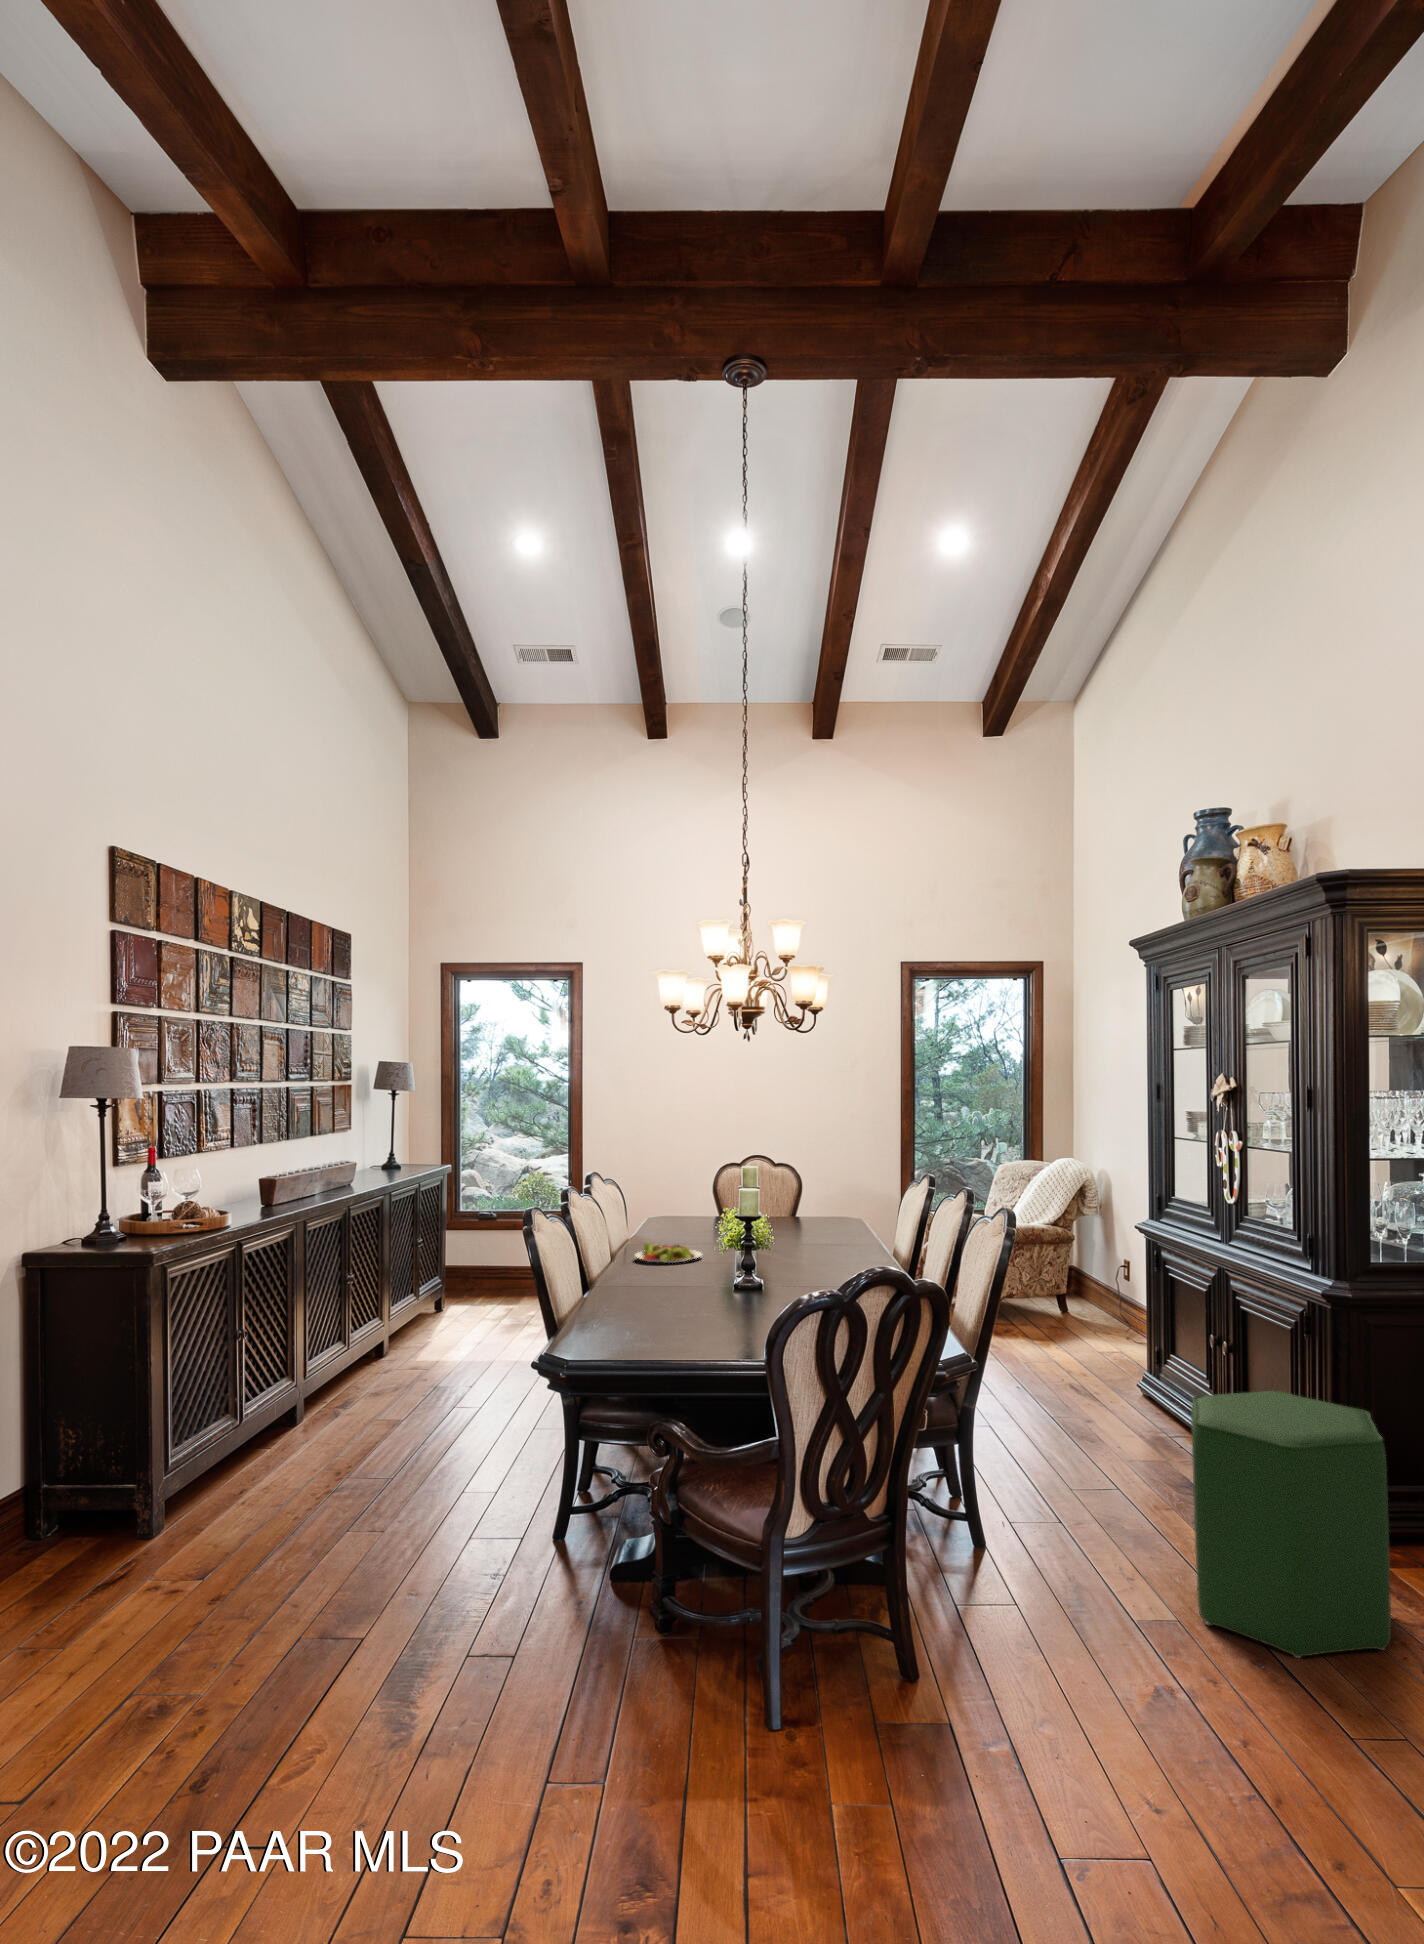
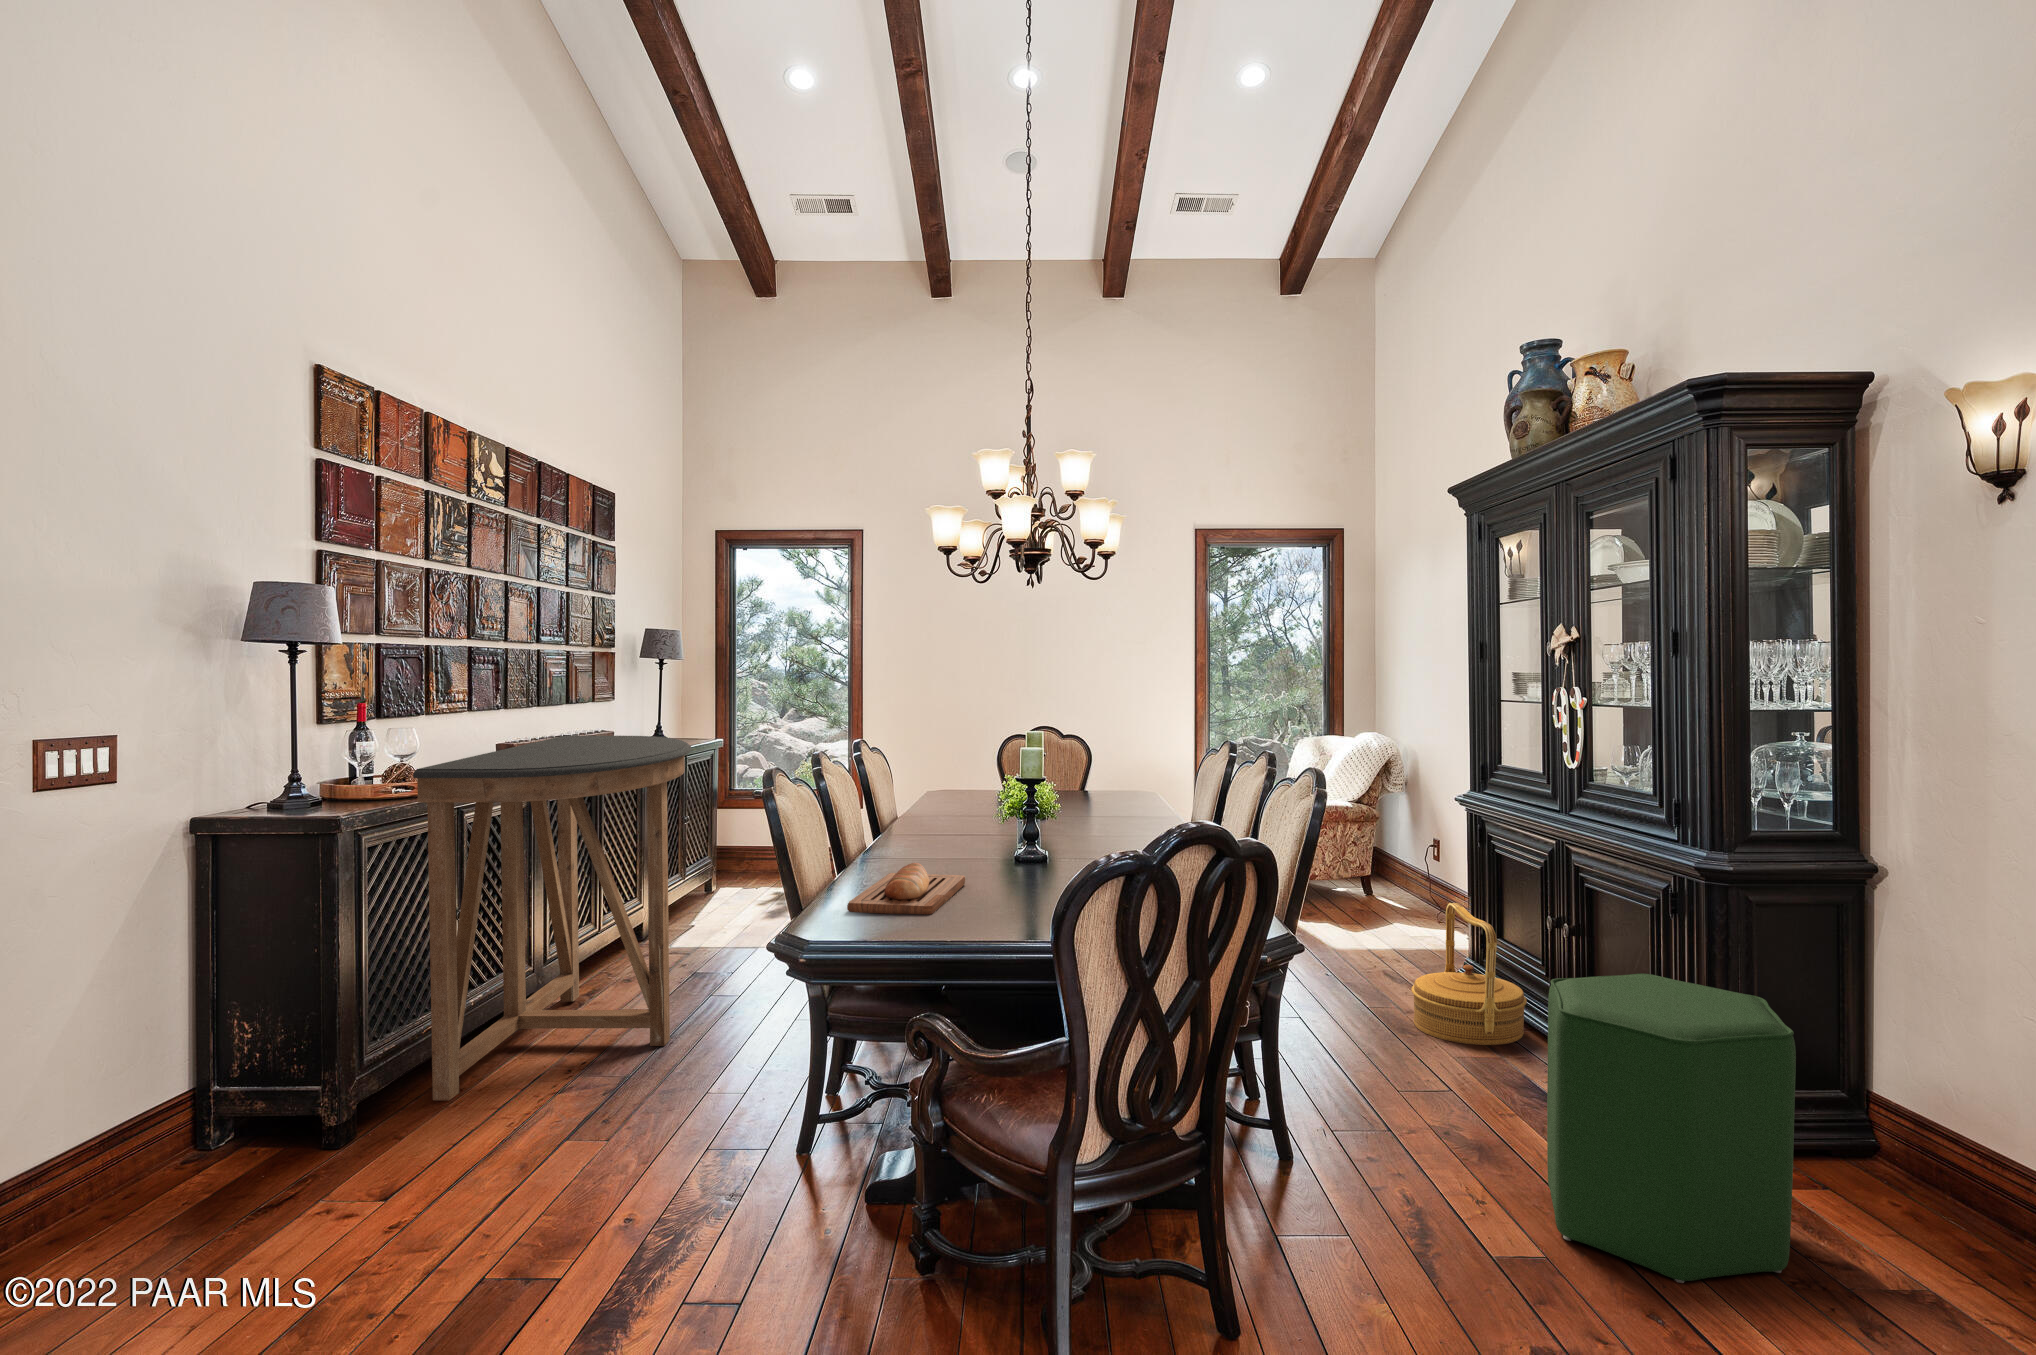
console table: none [206,1172,437,1516] -> present [413,736,691,1100]
salad plate: present [635,1243,702,1263] -> none [910,811,984,833]
bread loaf: none [592,1294,690,1341] -> present [847,863,965,914]
woven basket: none [1096,1327,1200,1461] -> present [1412,903,1527,1045]

